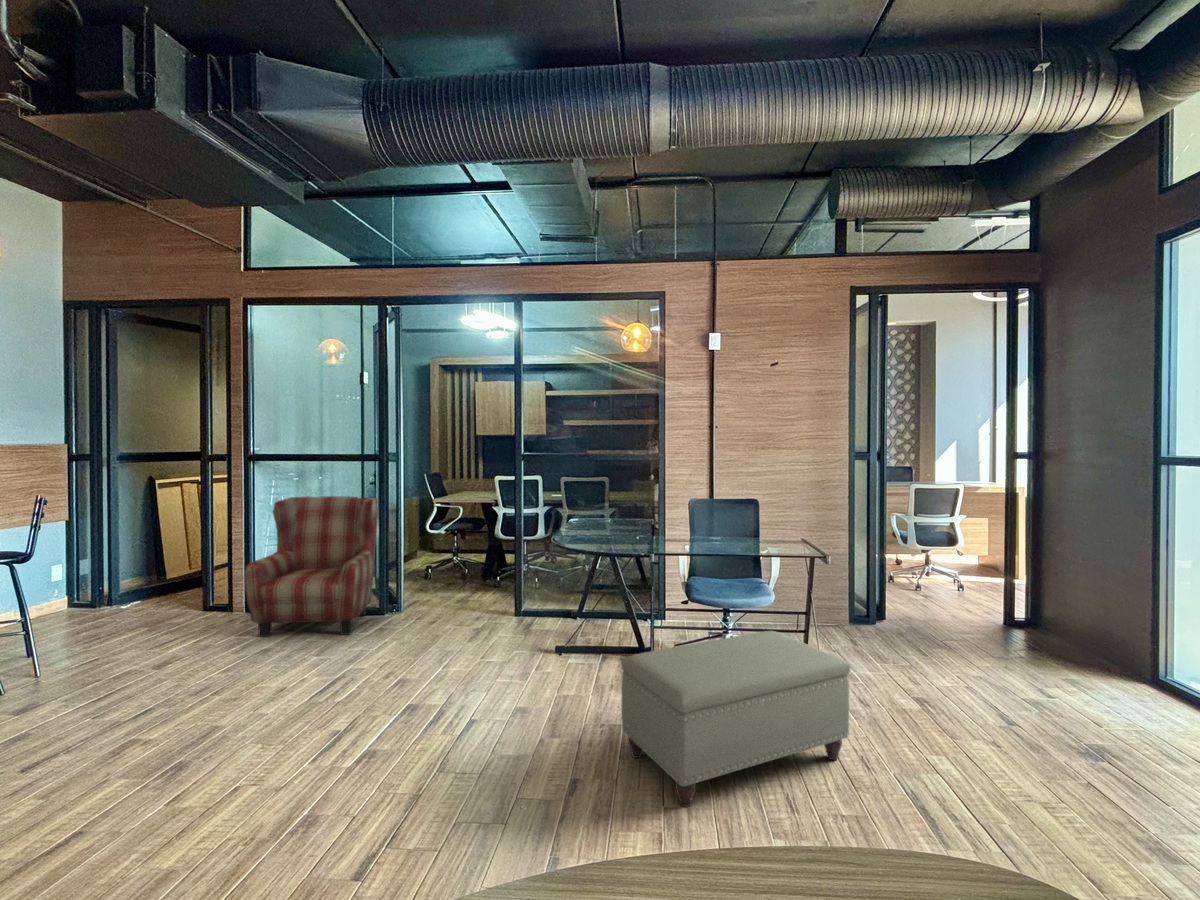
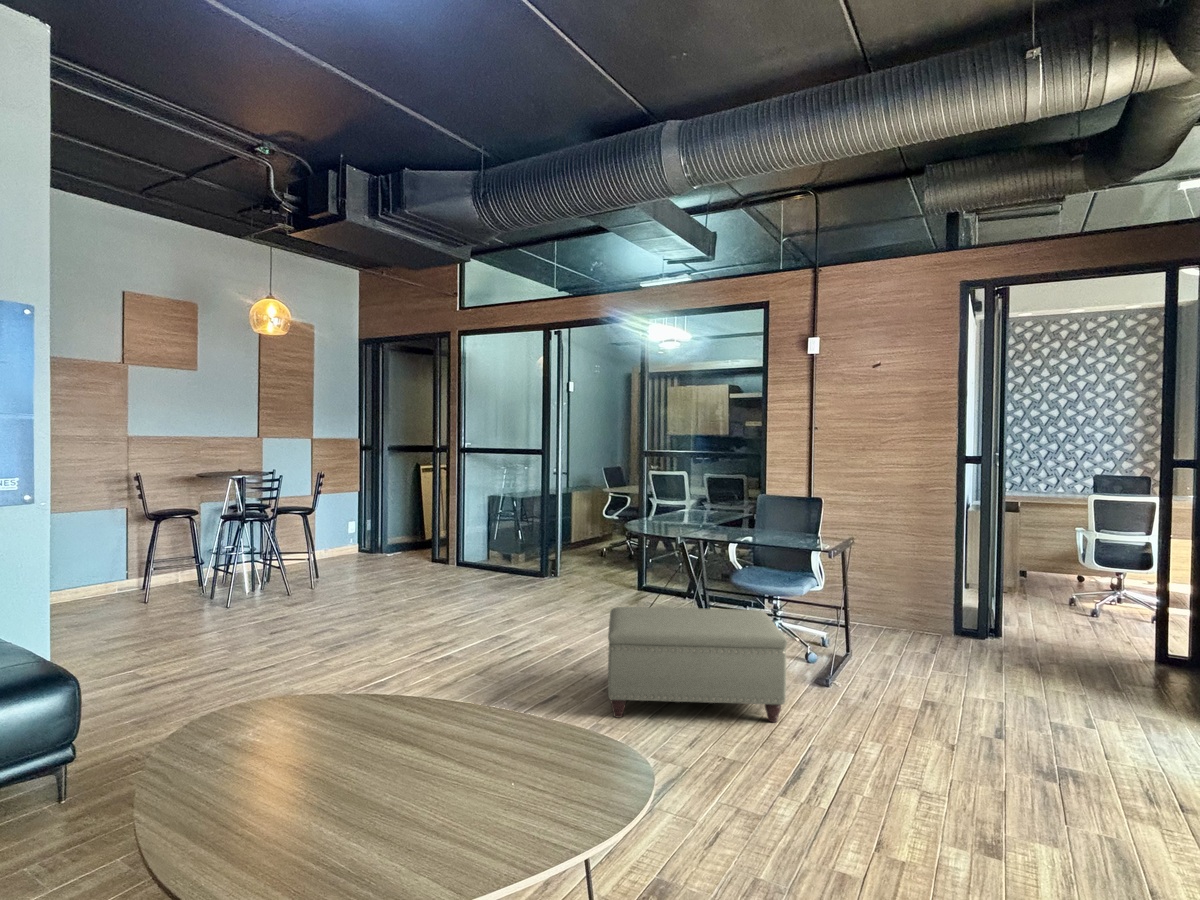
armchair: present [245,496,378,637] -> none [444,481,542,587]

